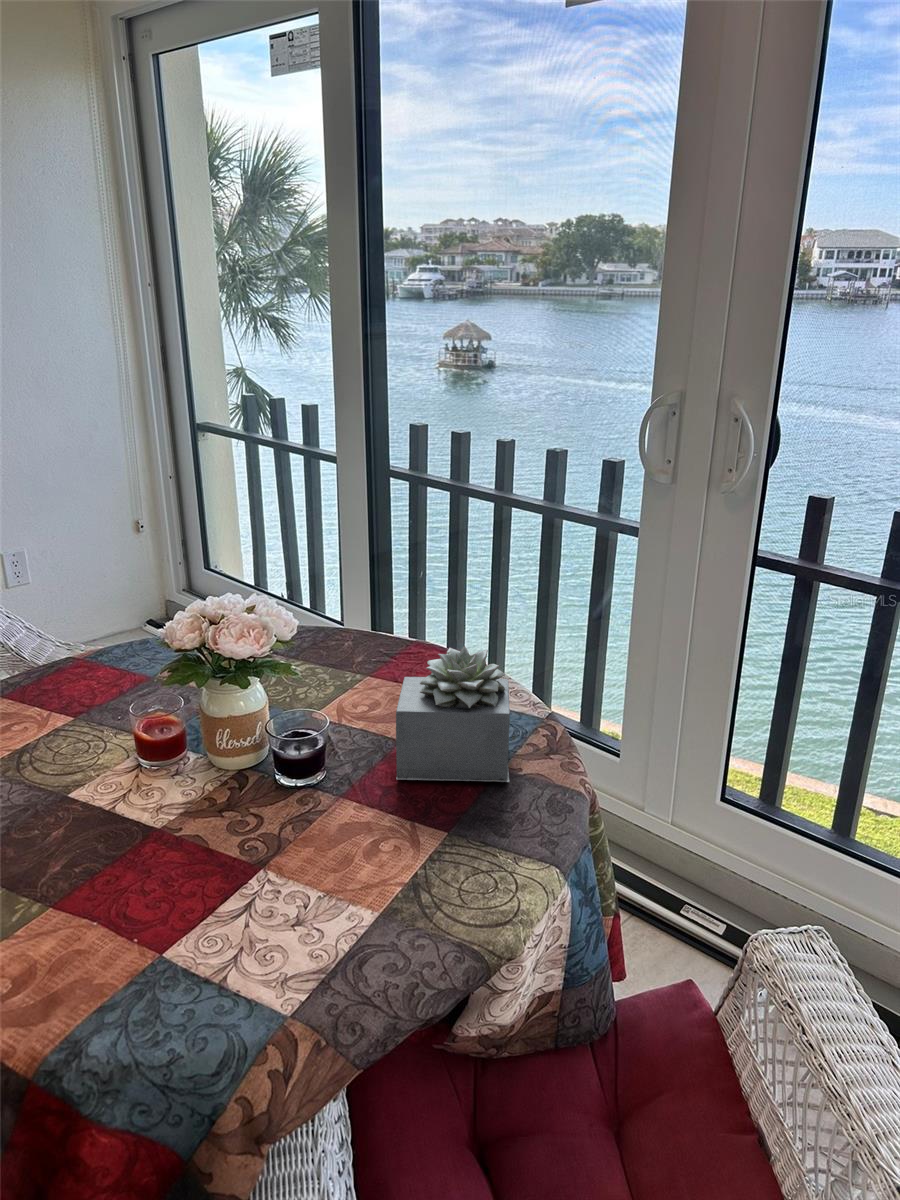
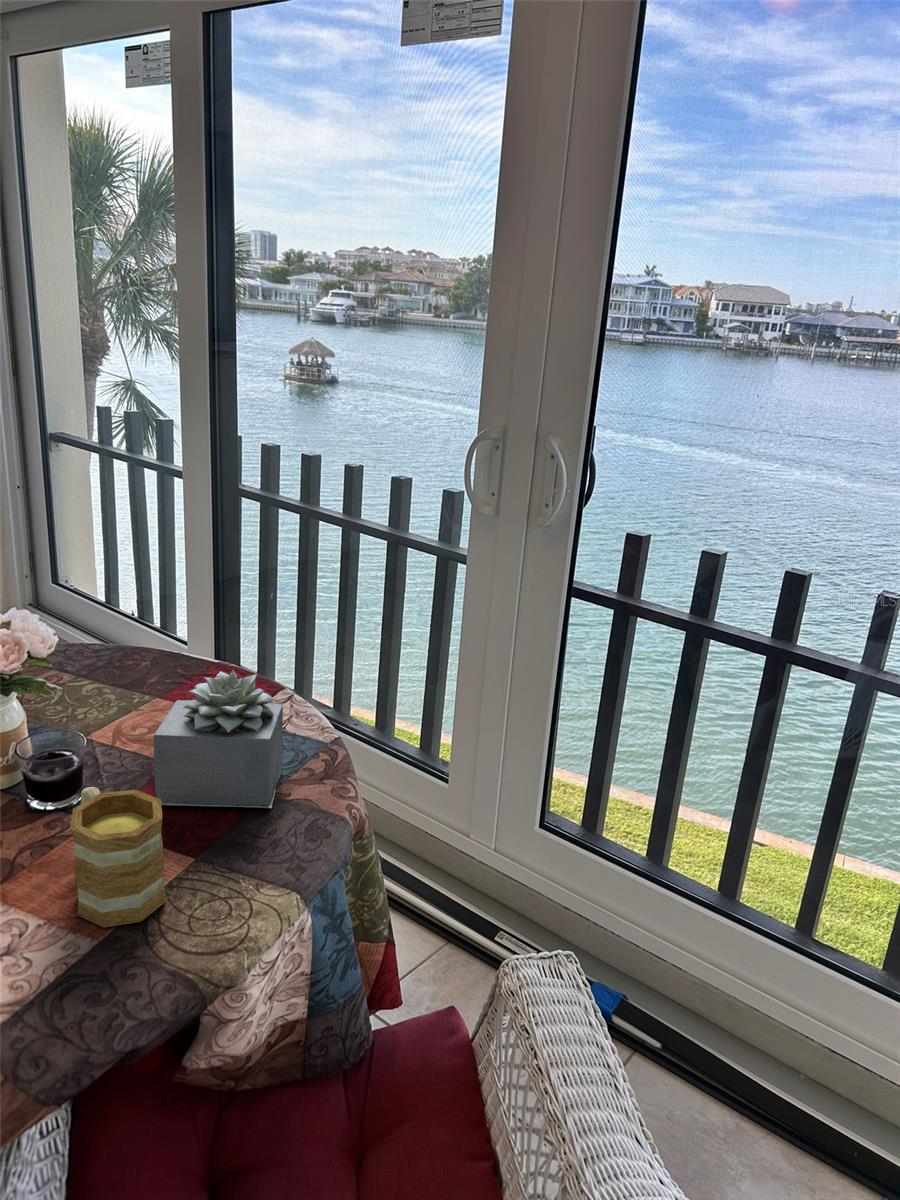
mug: none [343,763,435,900] -> present [71,787,165,928]

